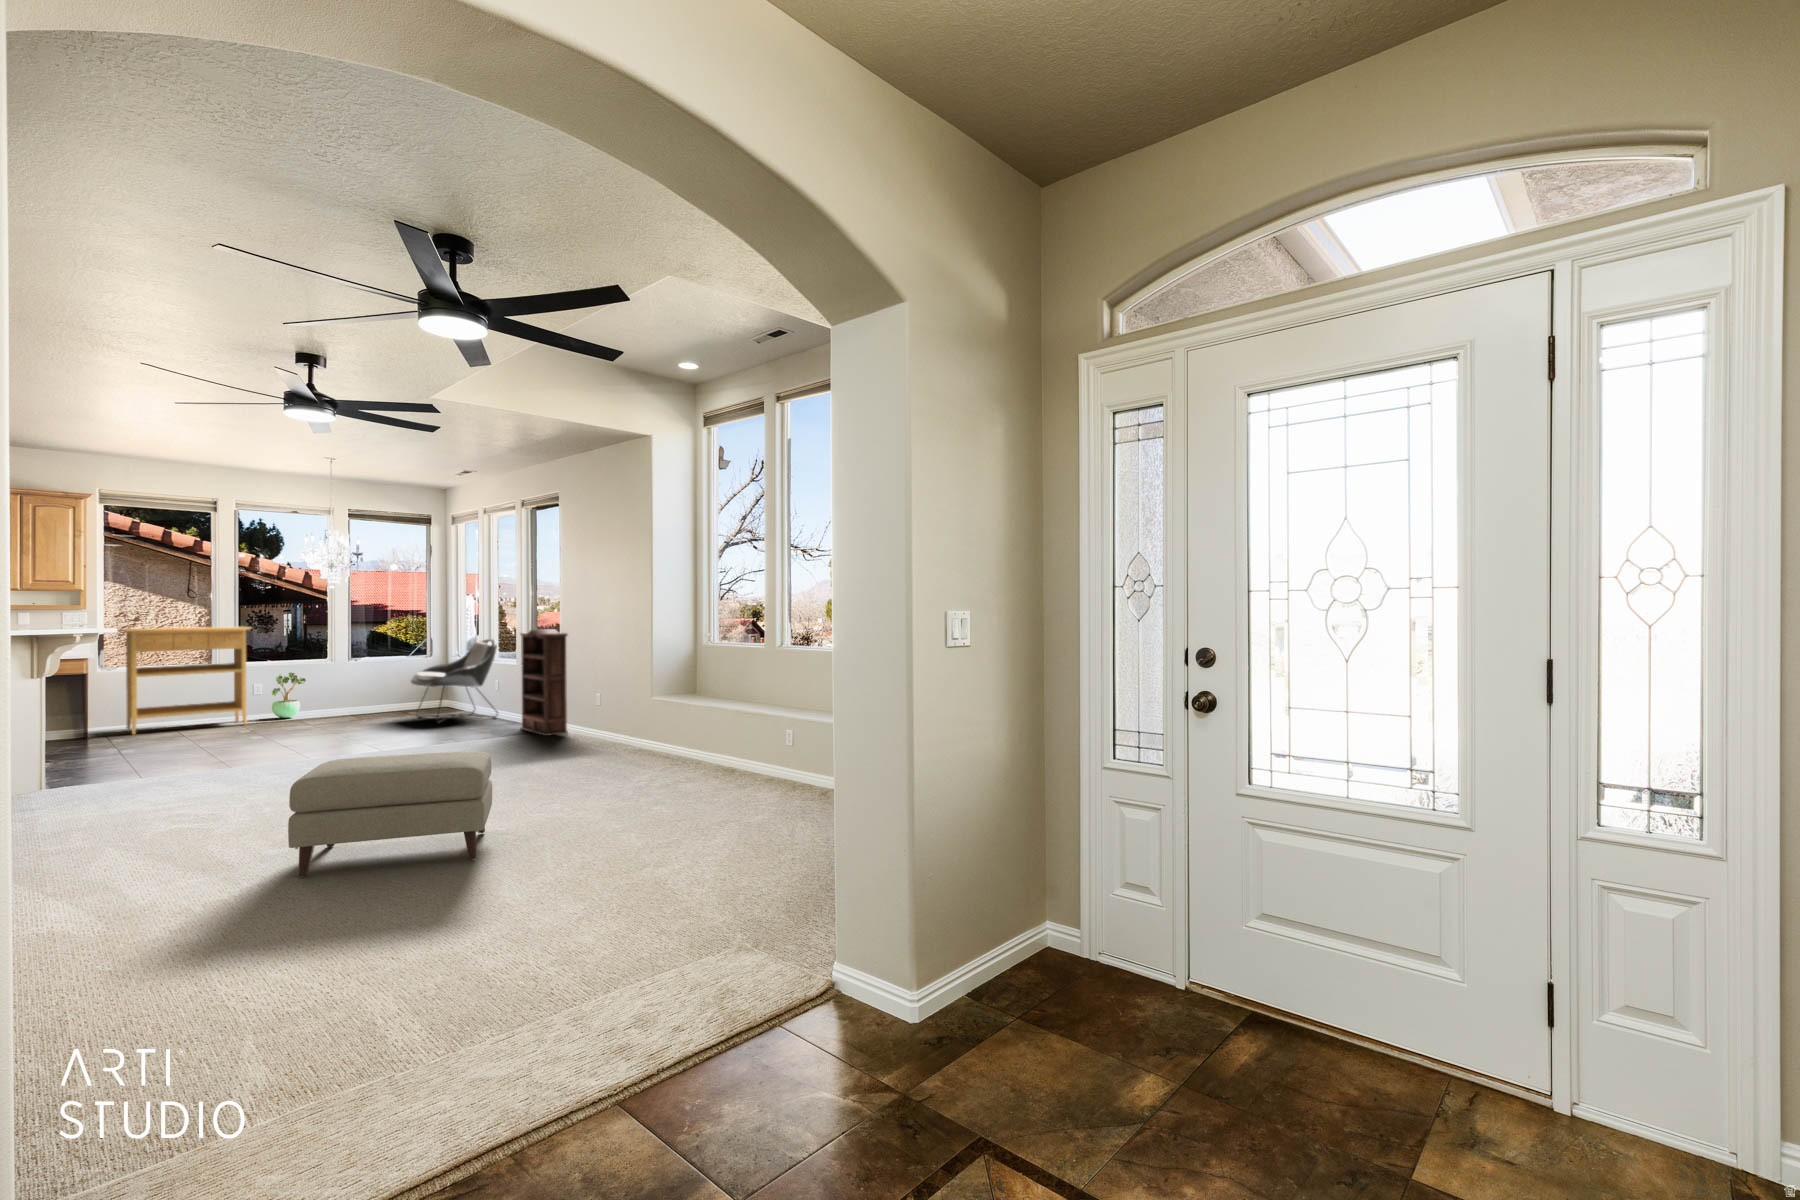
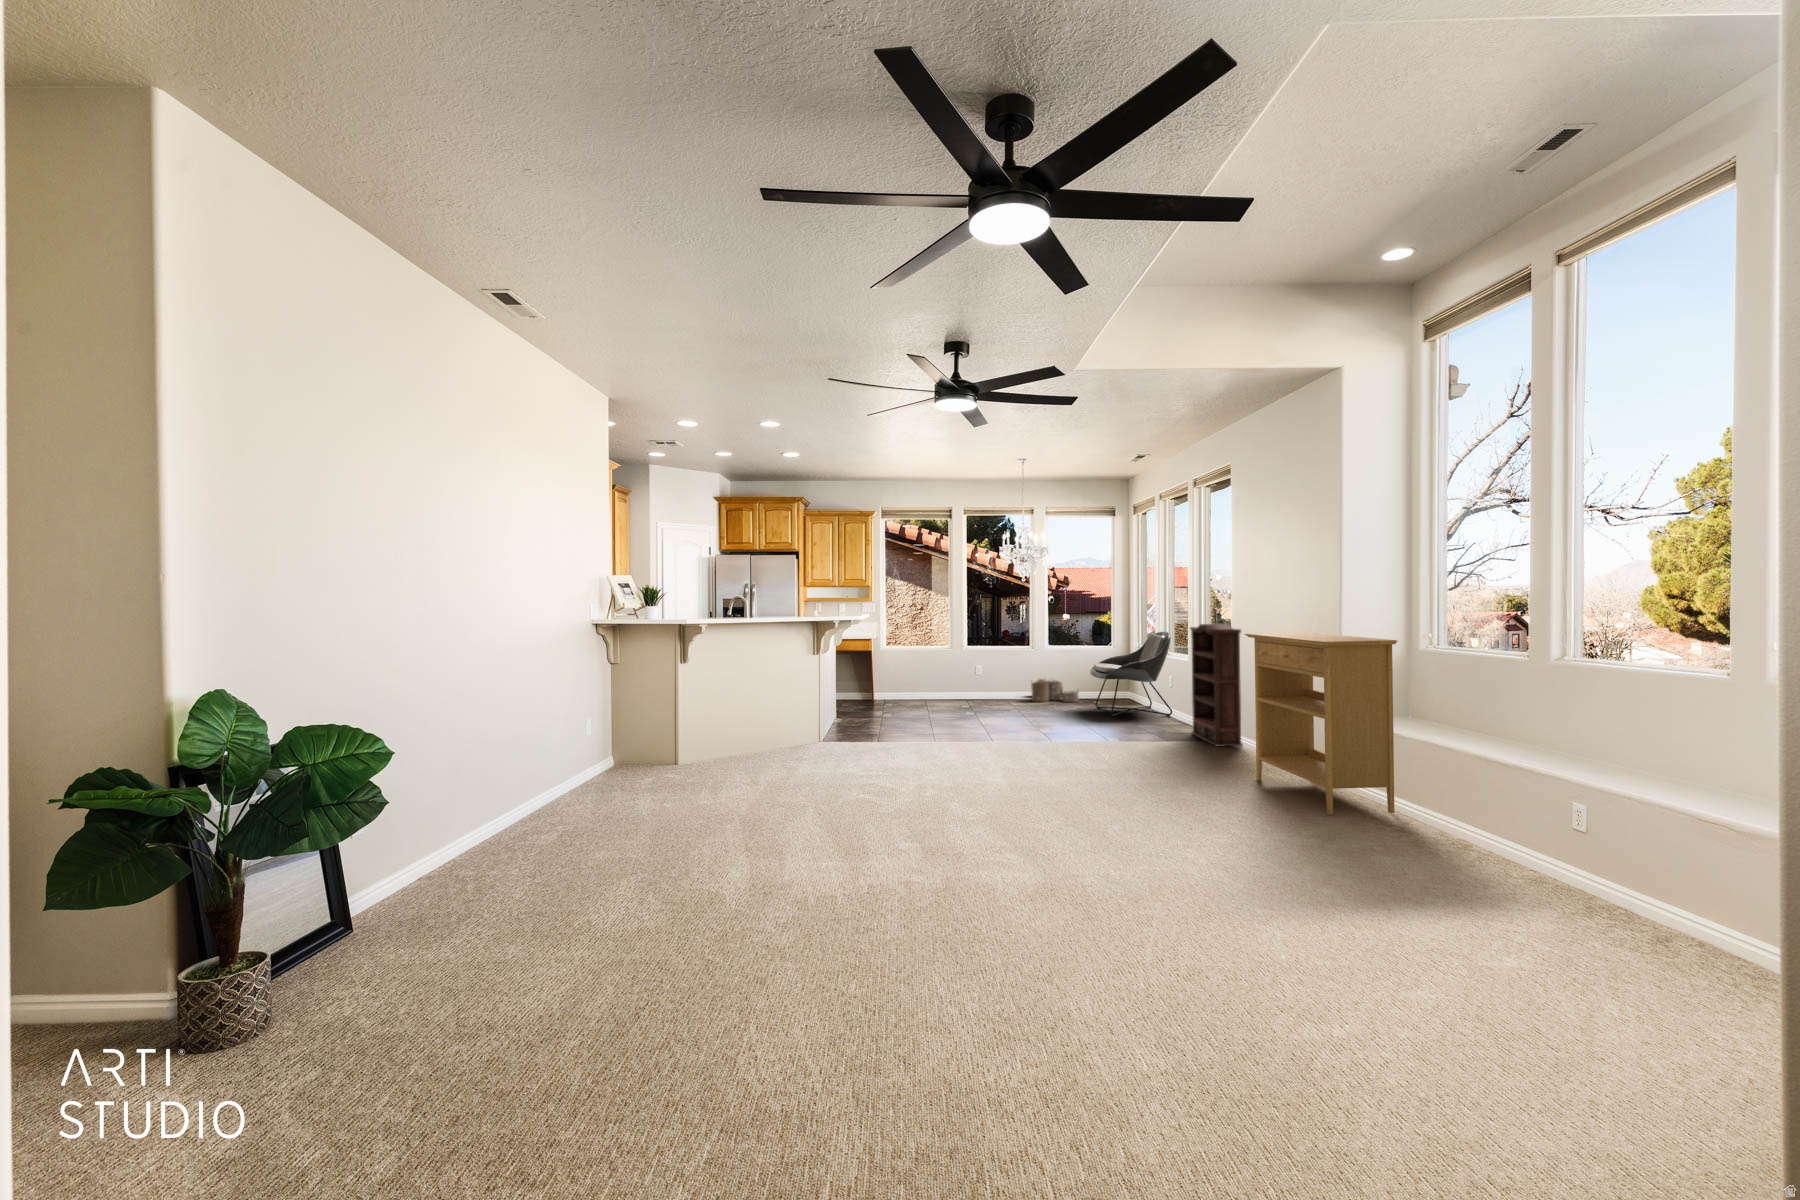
console table: present [122,627,251,734] -> present [1245,632,1397,815]
potted plant: present [272,672,306,718] -> none [983,657,1009,698]
woven basket: none [335,692,394,718] -> present [1031,679,1079,702]
ottoman: present [288,751,492,877] -> none [893,775,1117,937]

